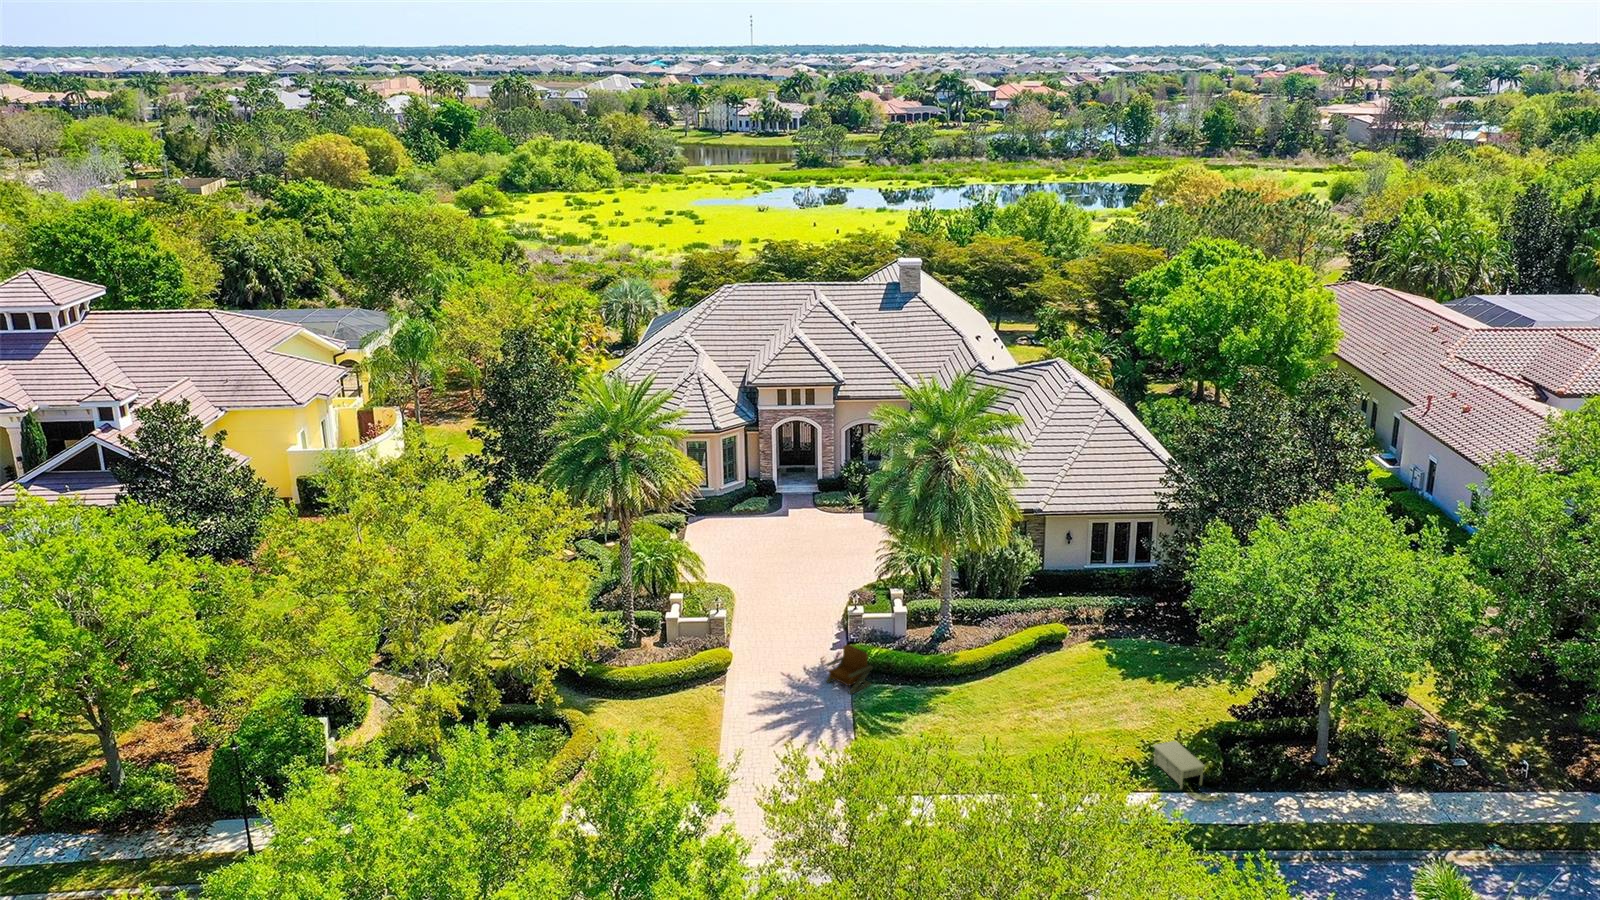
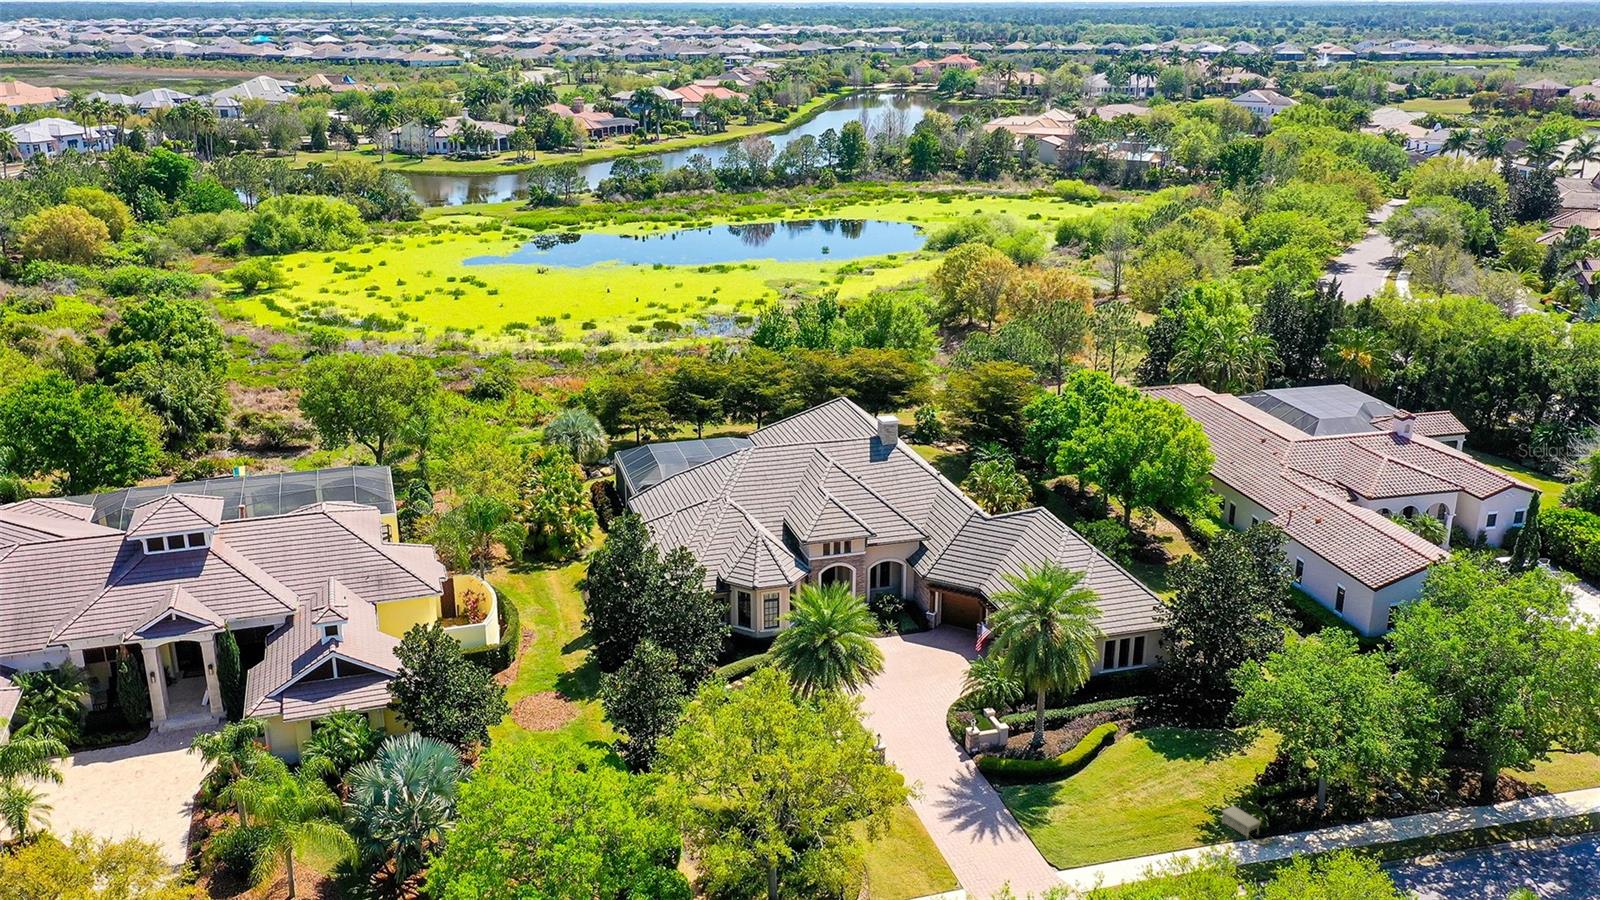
lounge chair: present [826,645,873,694] -> none [971,760,1006,798]

